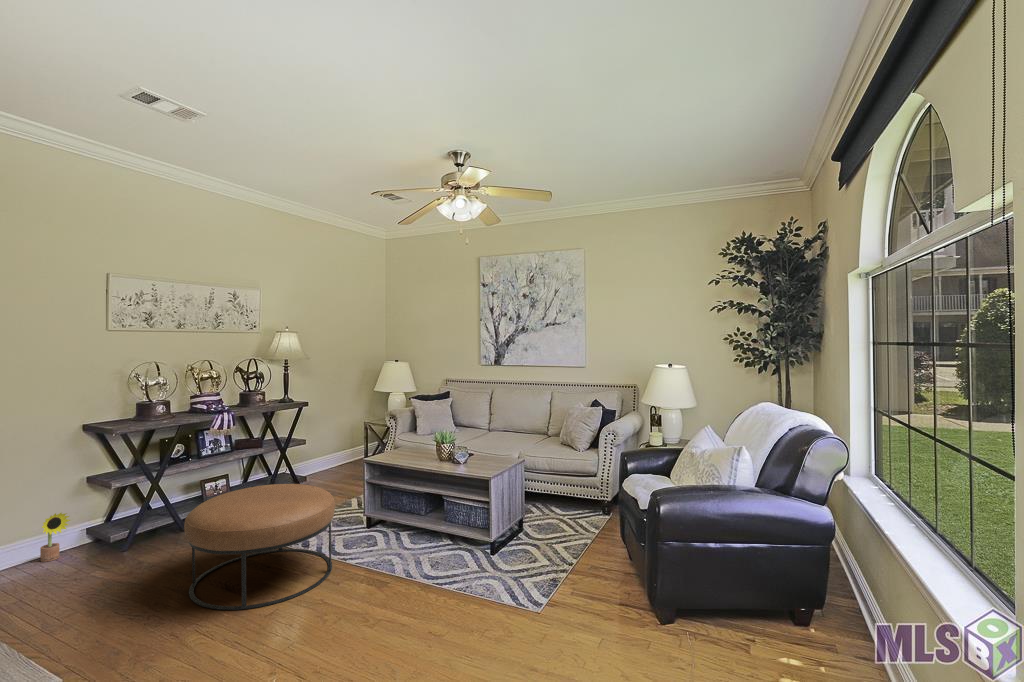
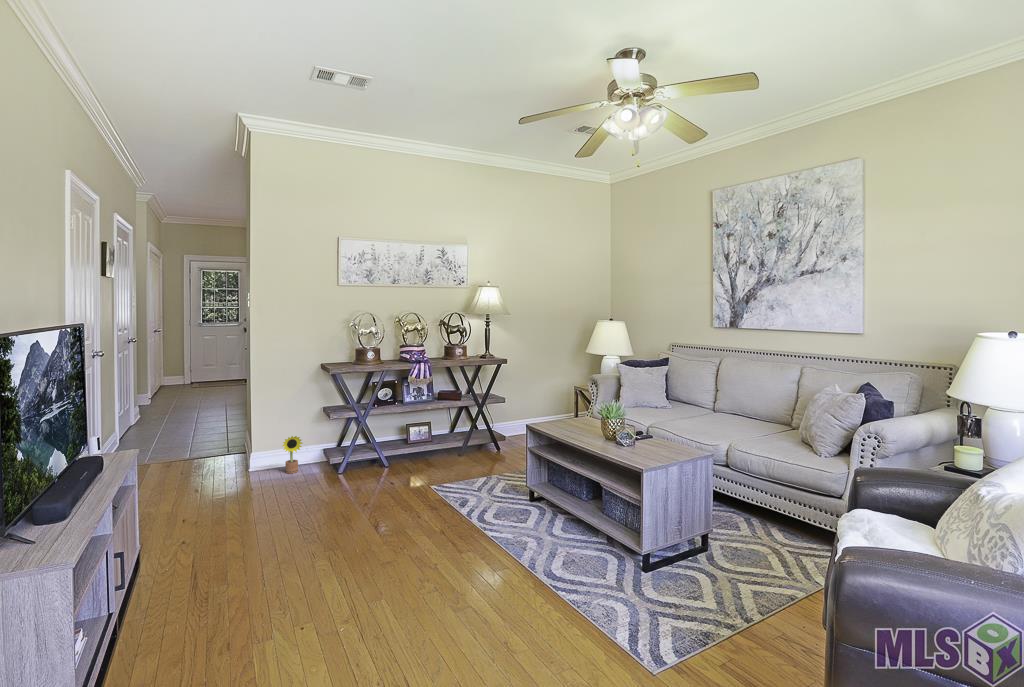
ottoman: present [184,484,335,610] -> none [334,438,474,560]

